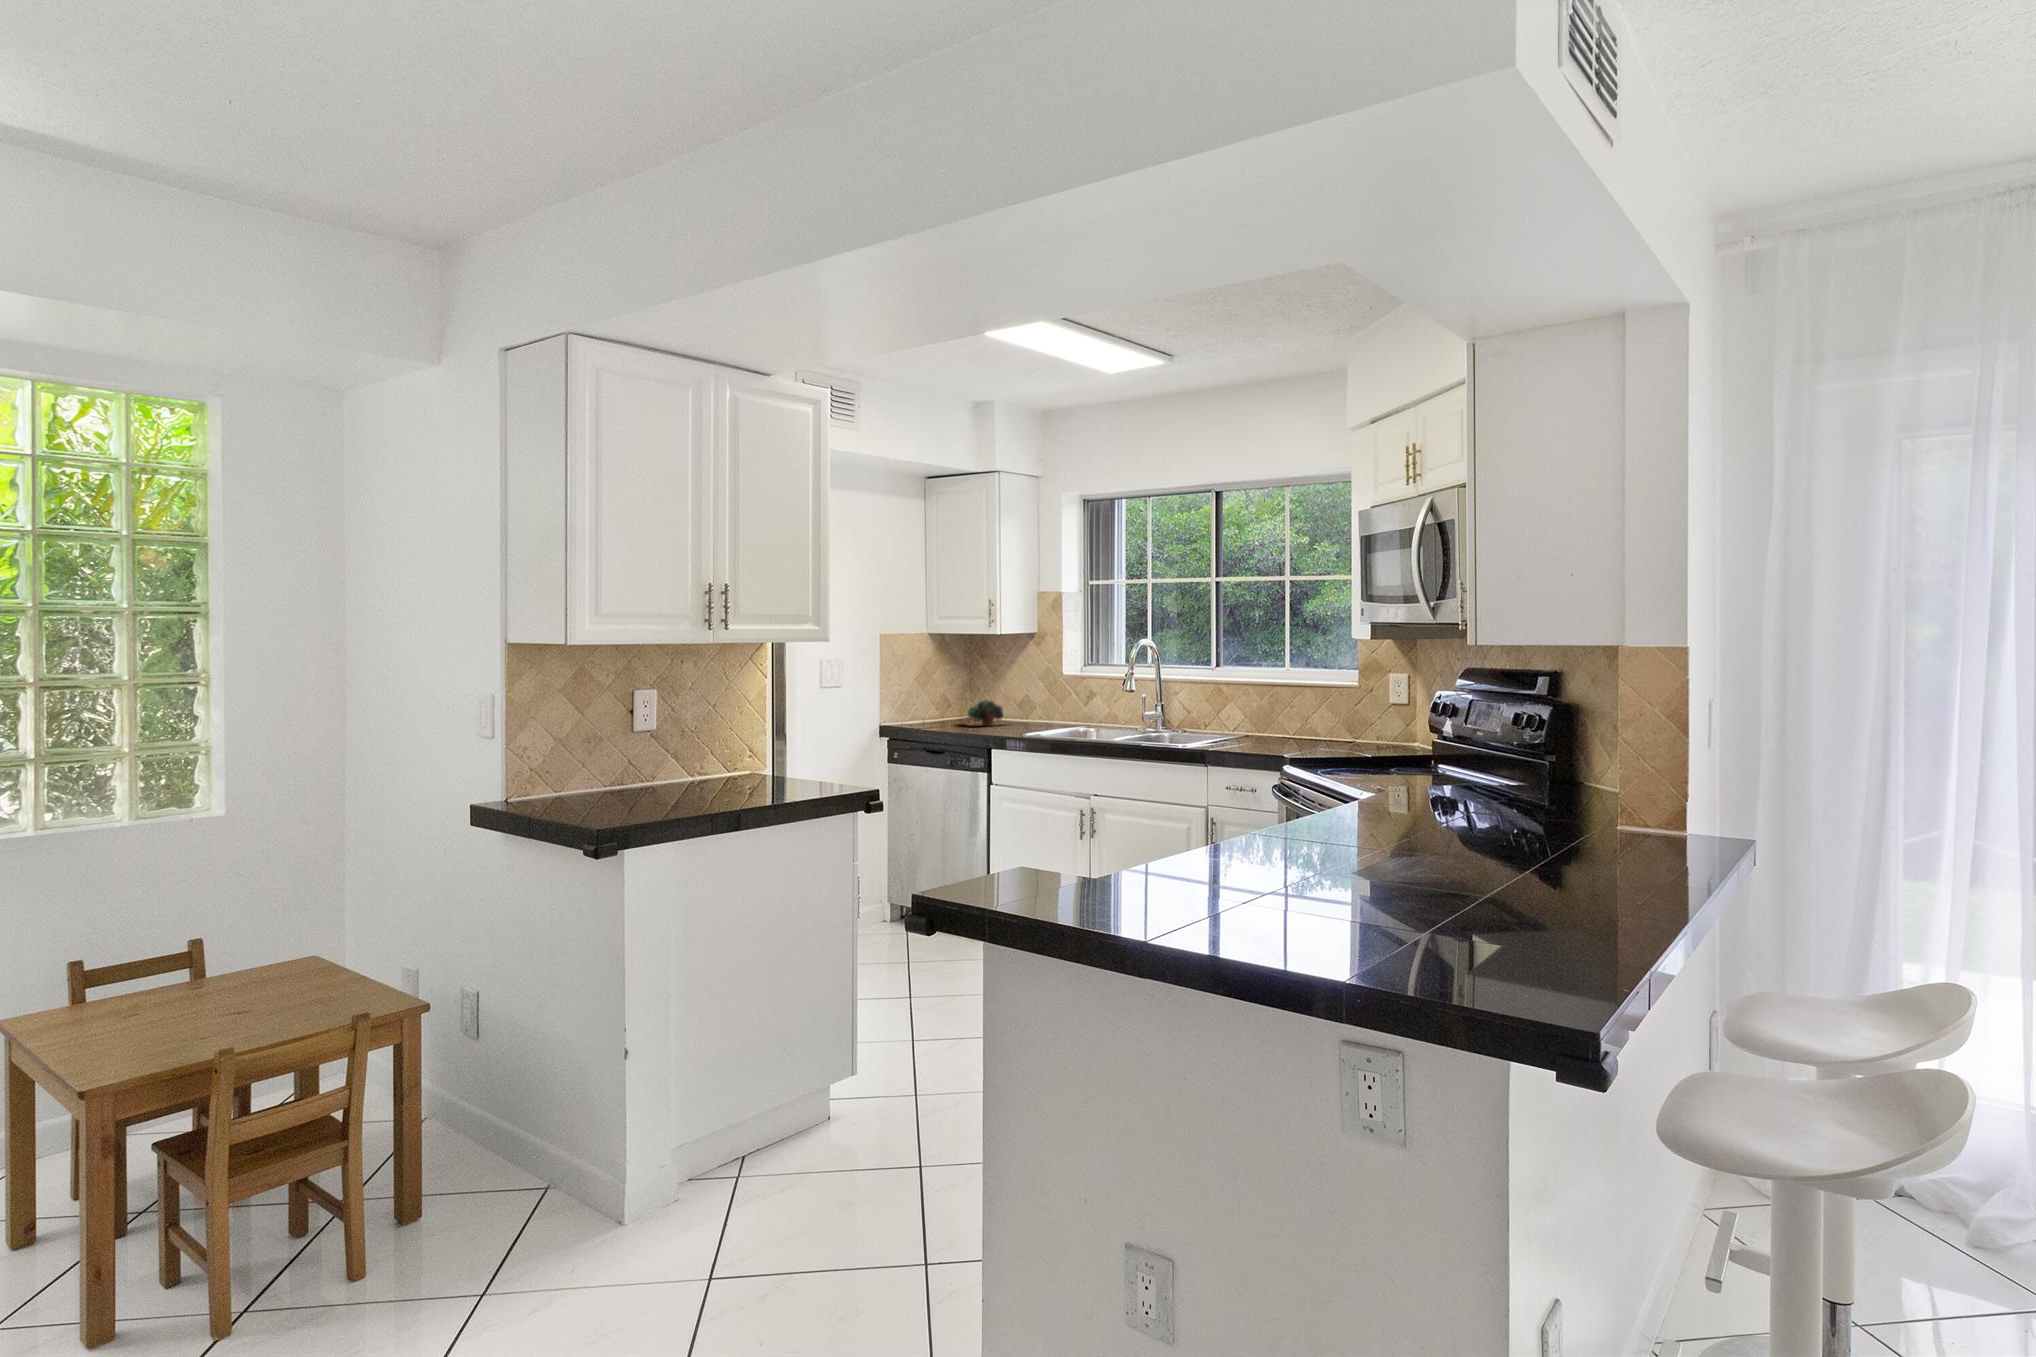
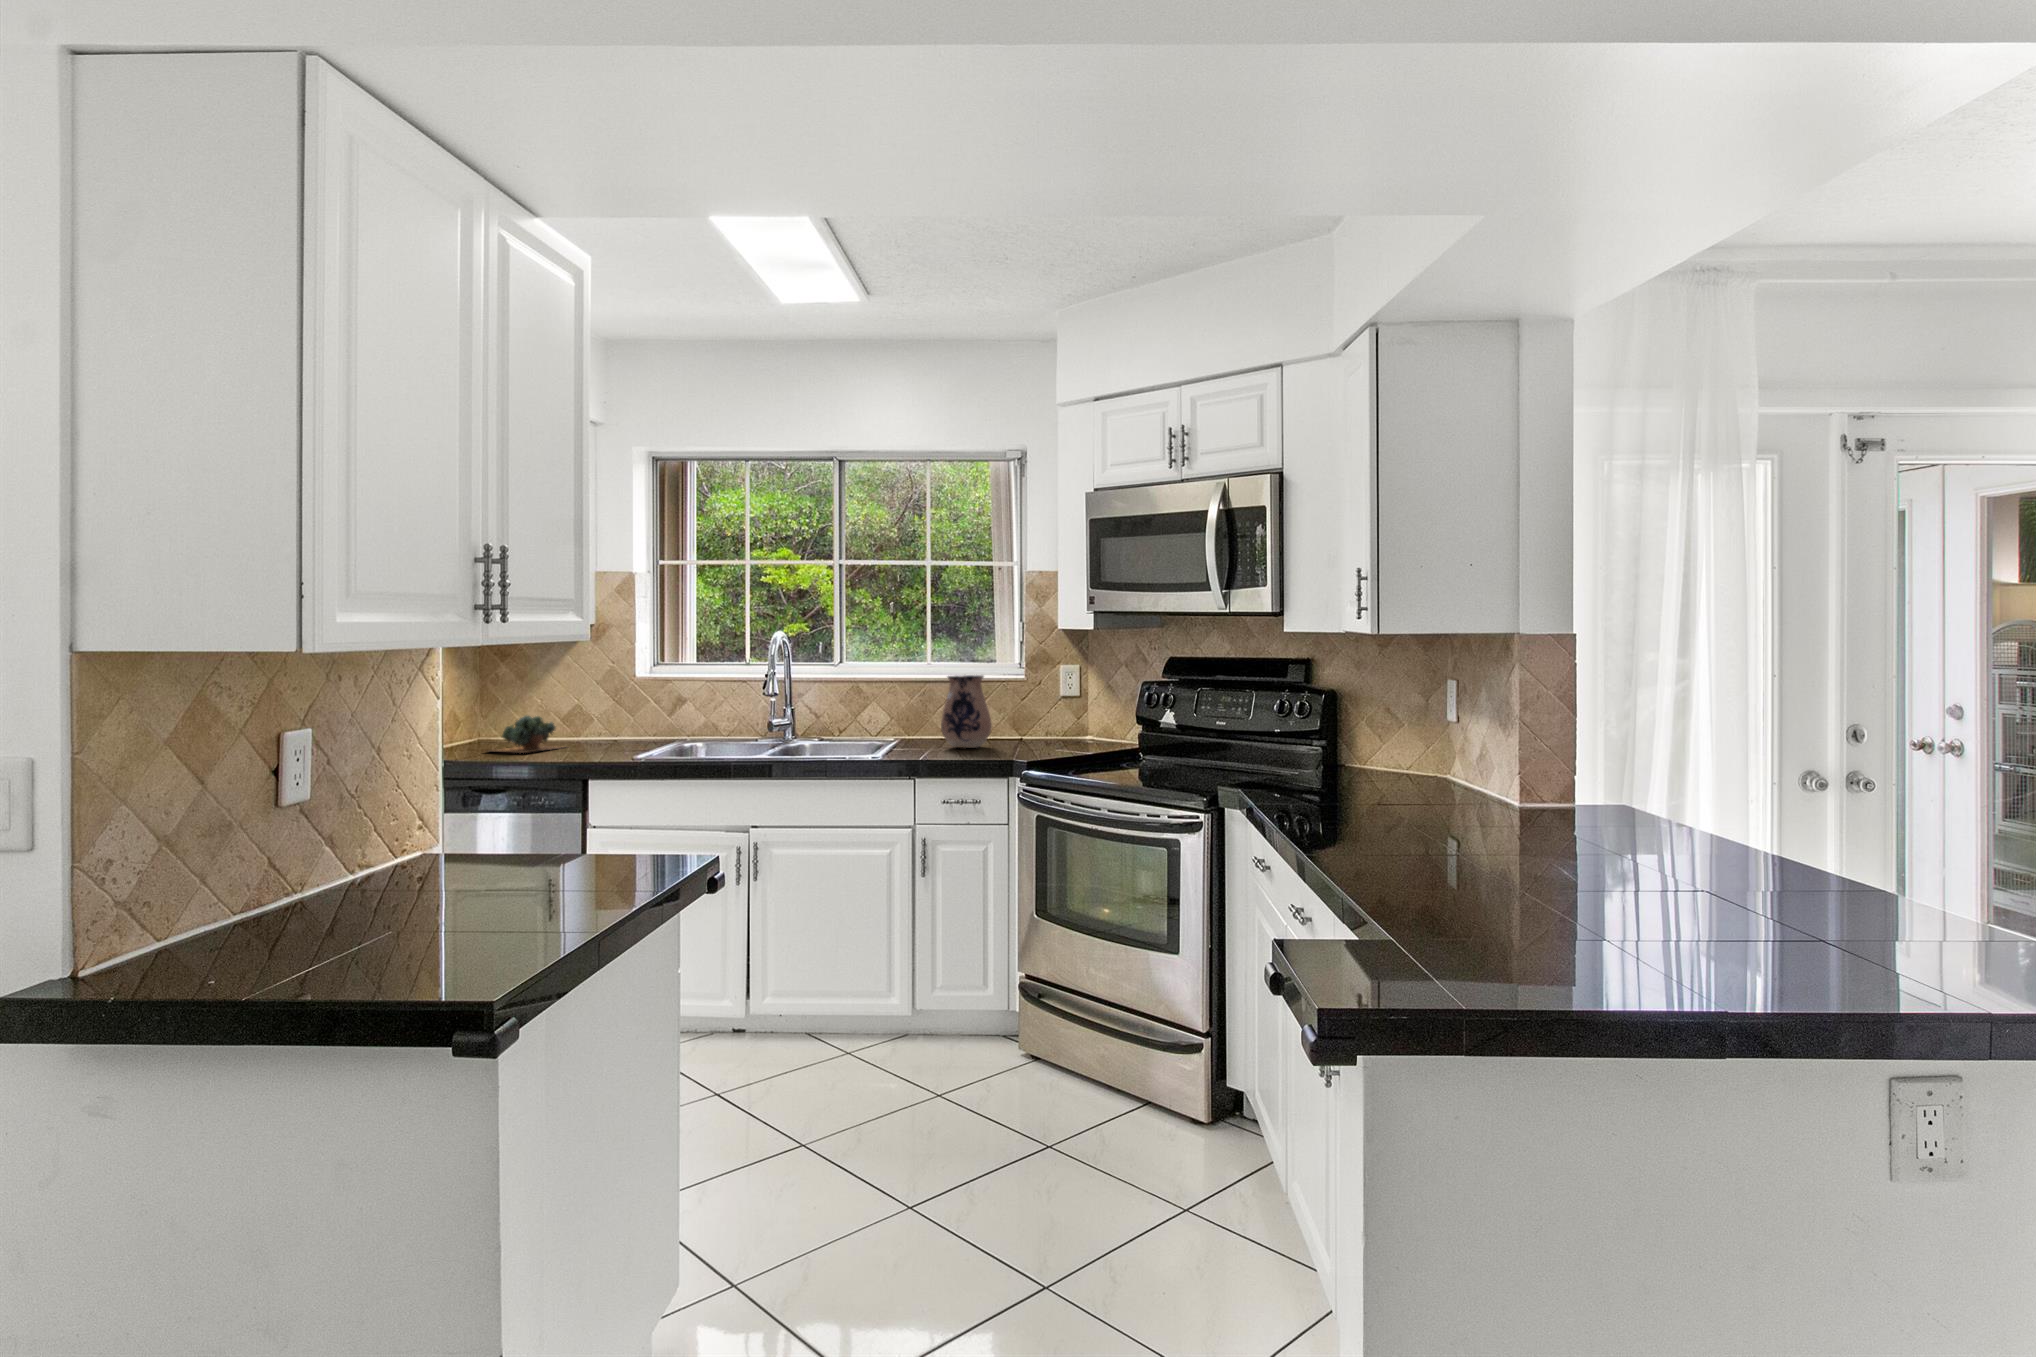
ceramic pitcher: none [1258,679,1305,744] -> present [941,675,992,748]

